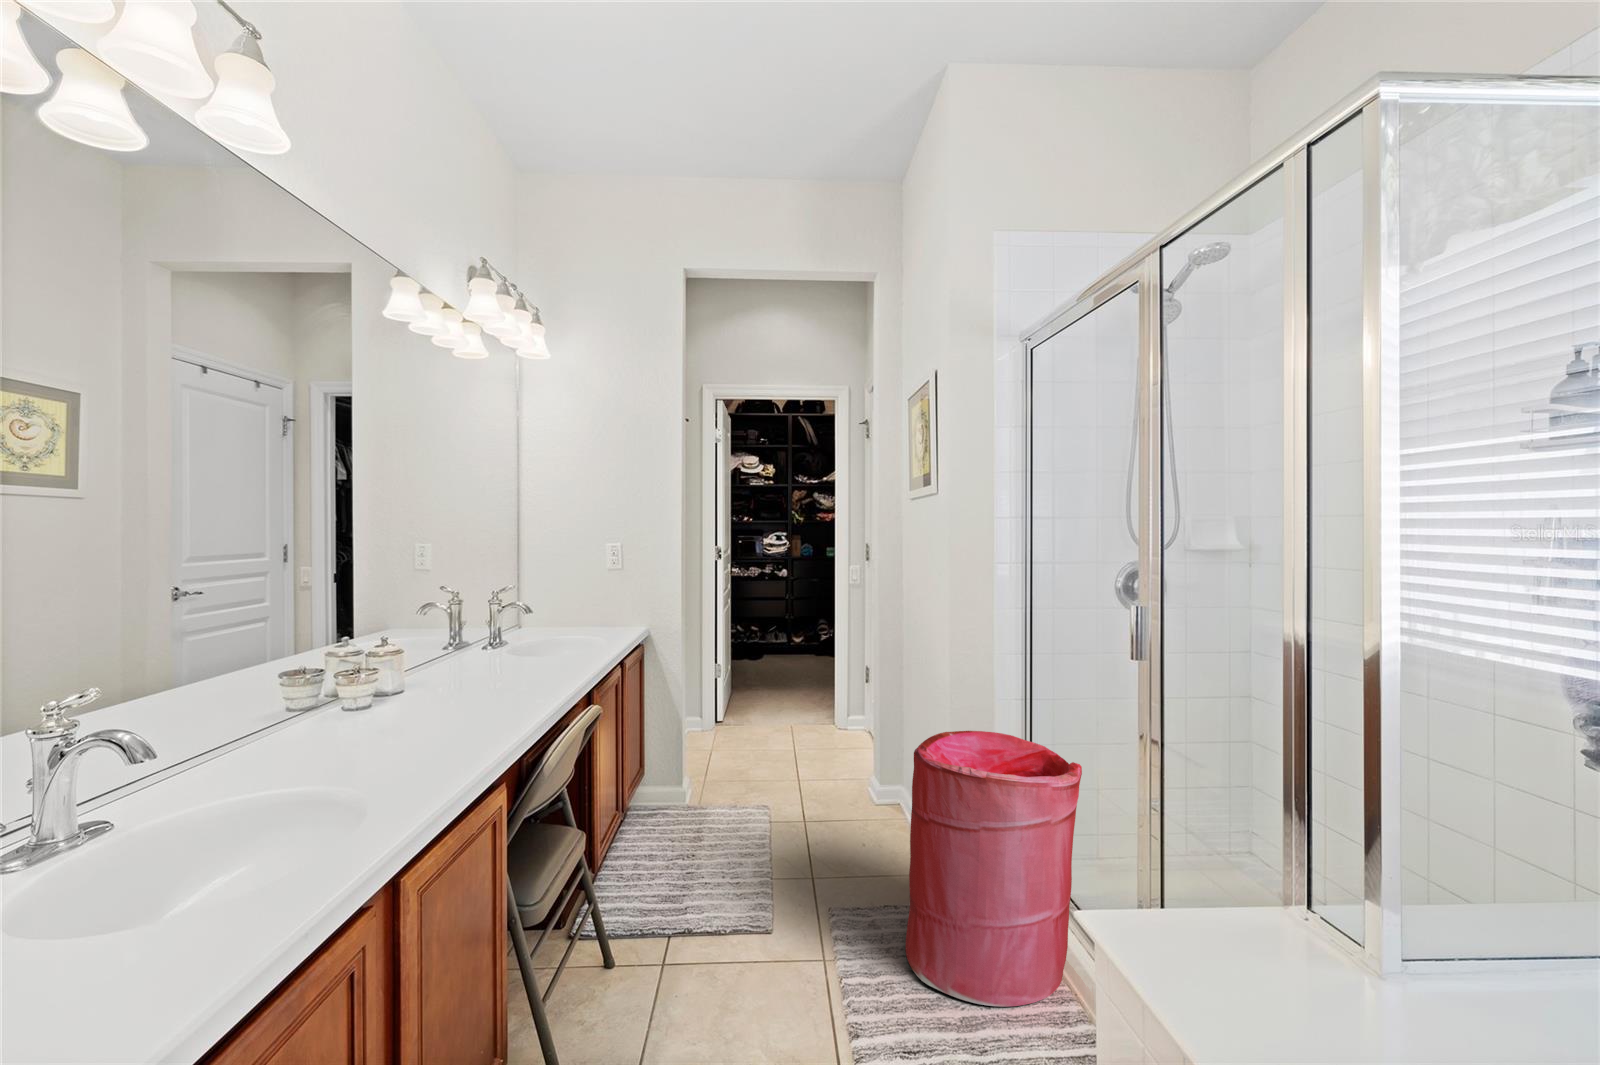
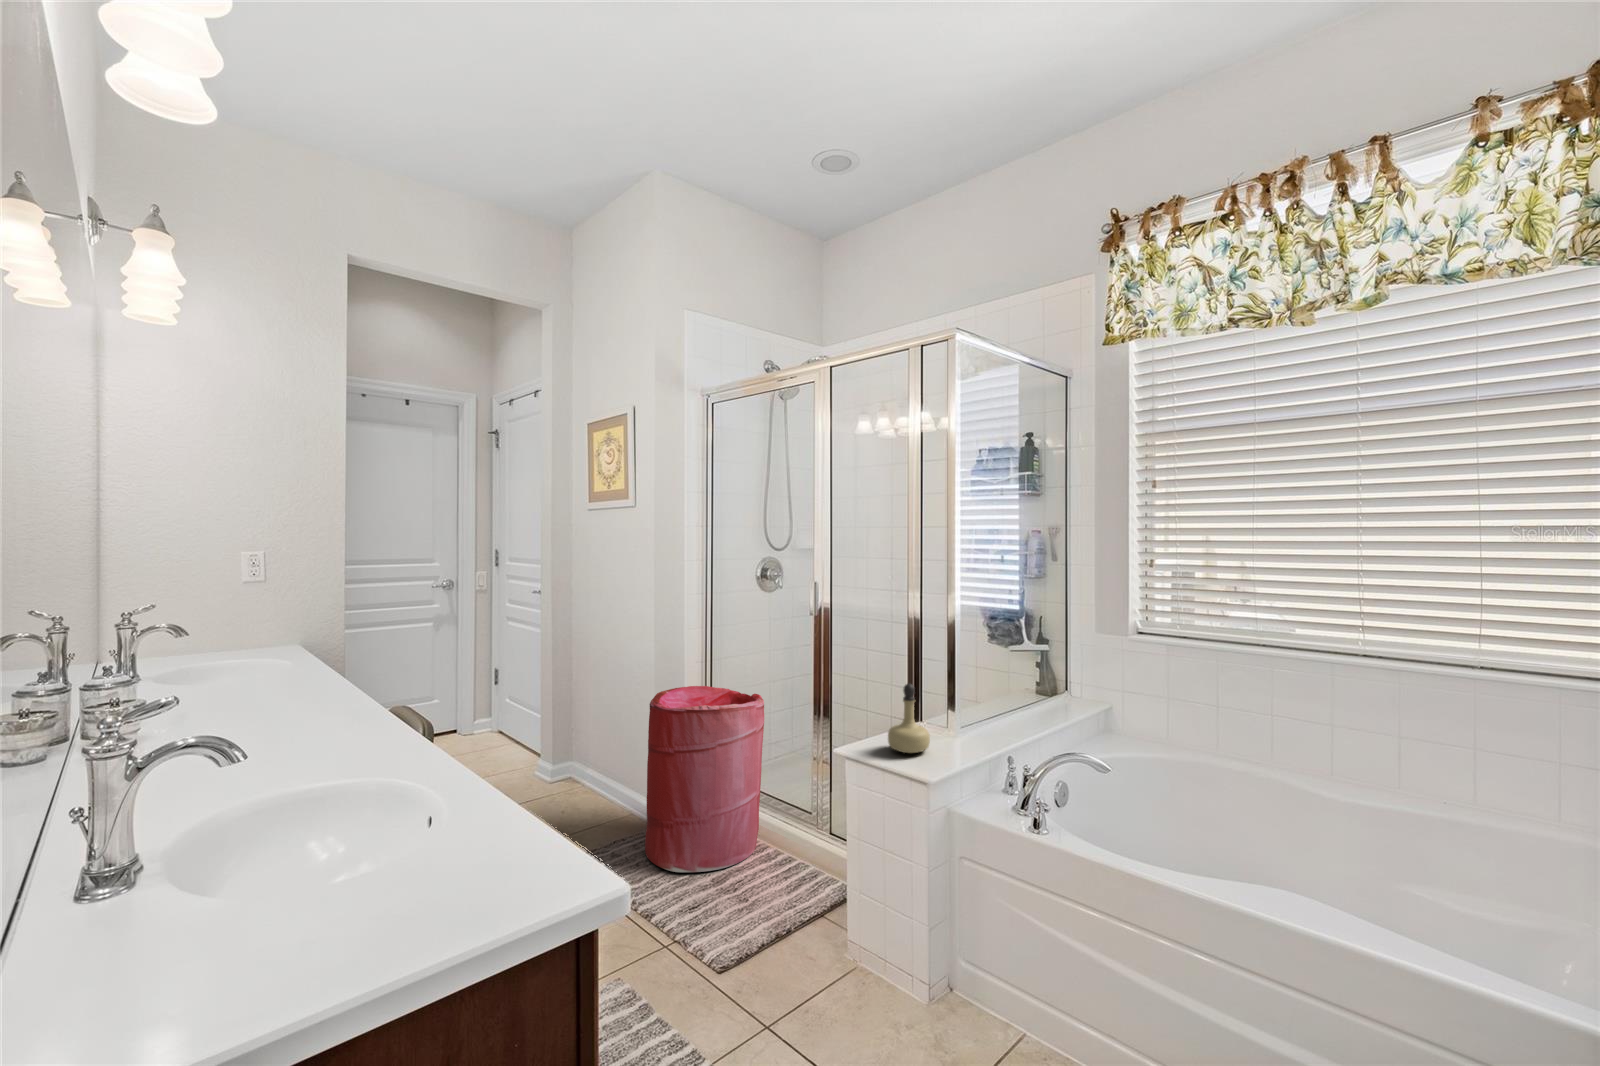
perfume bottle: none [1187,835,1288,989] -> present [888,684,930,753]

